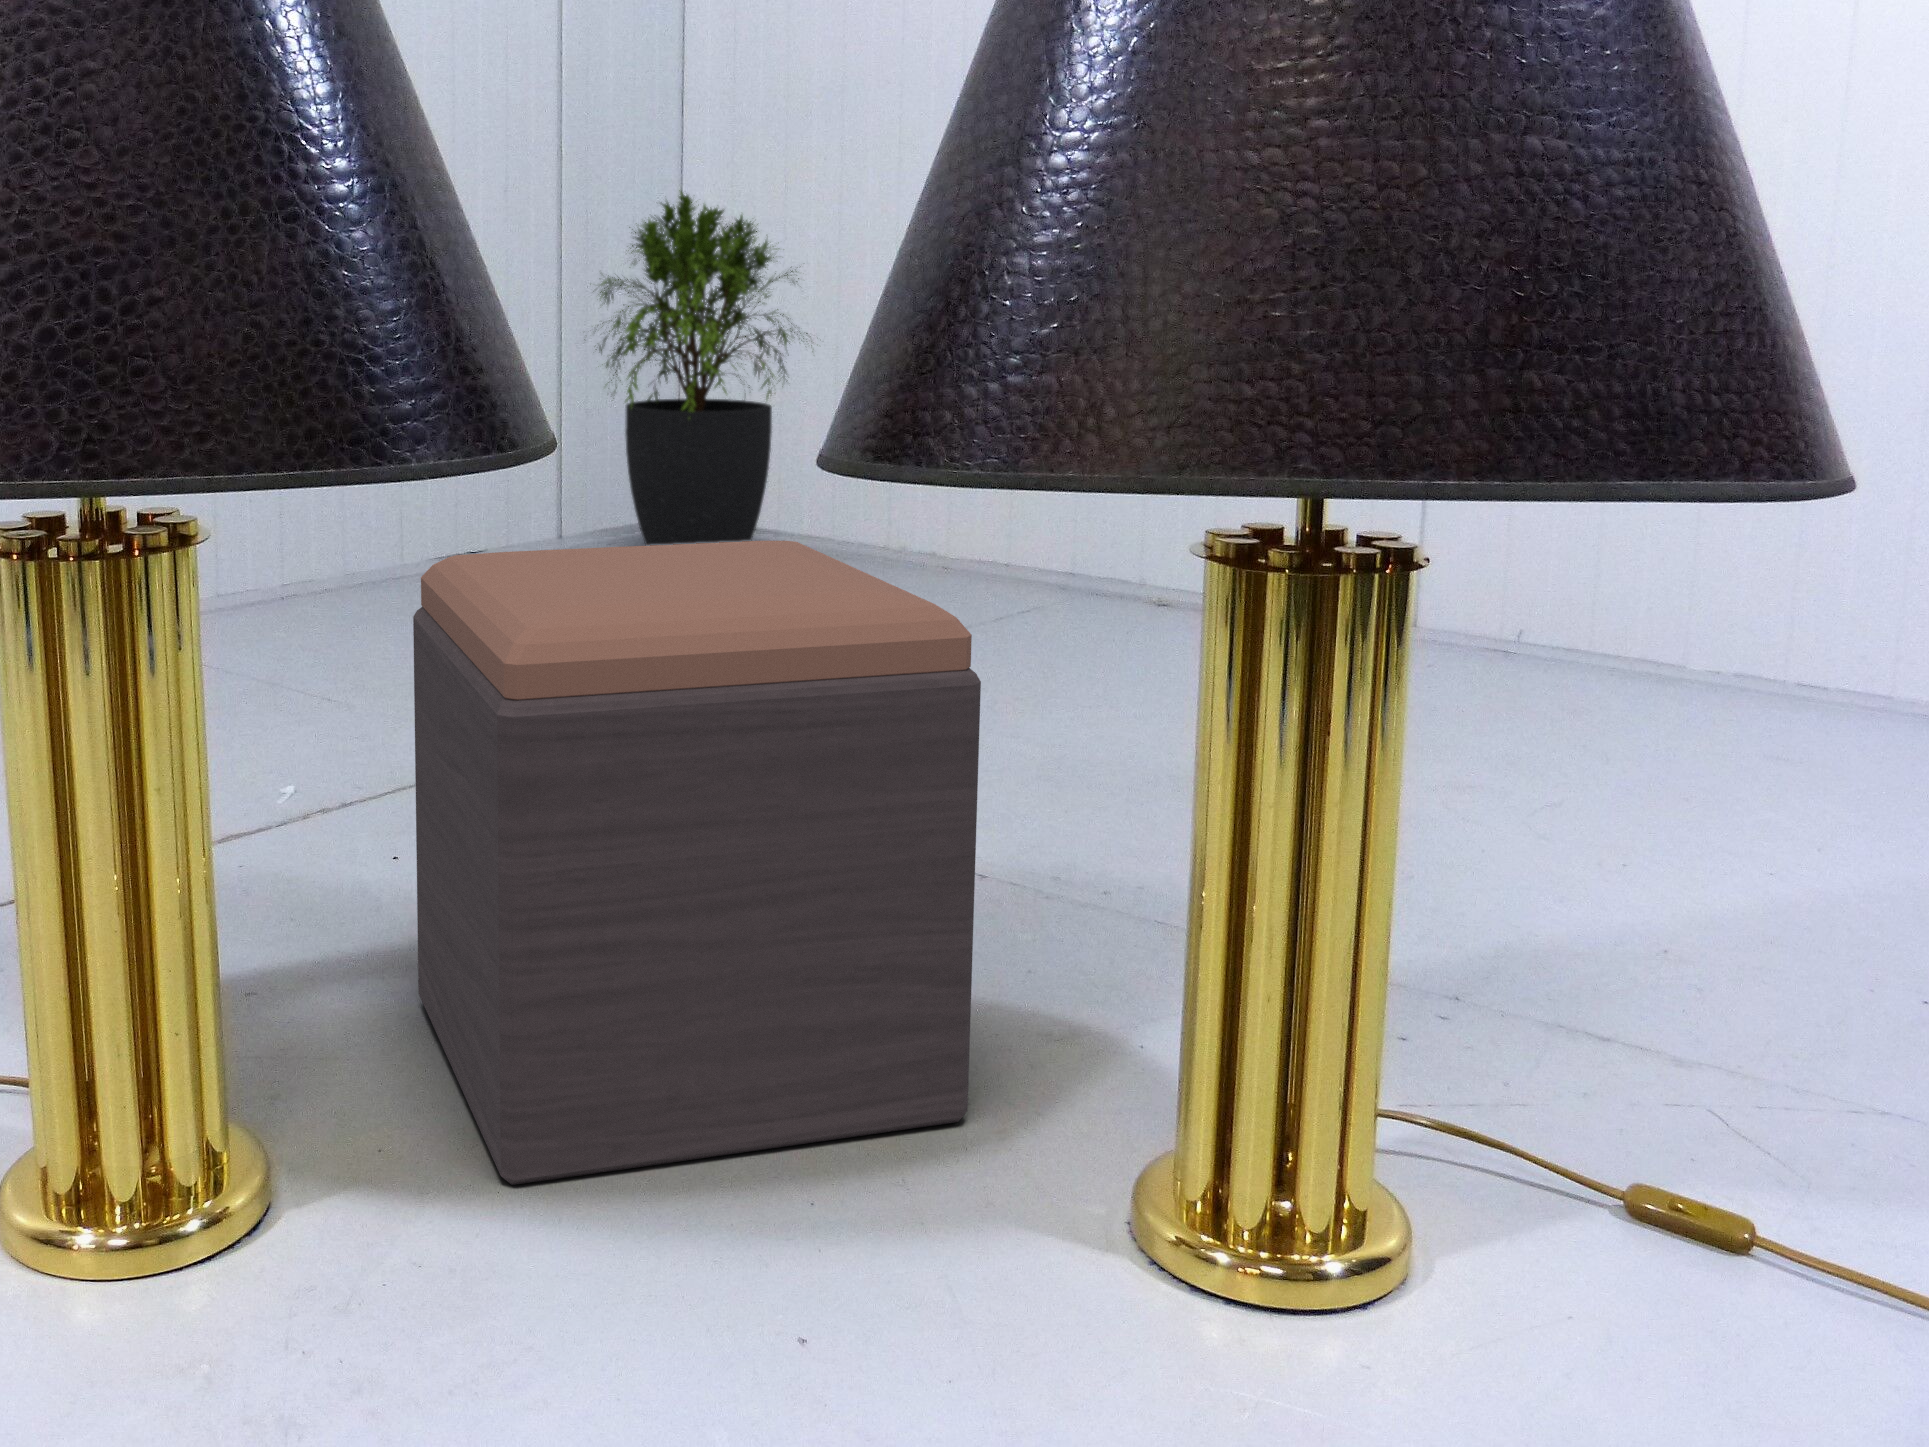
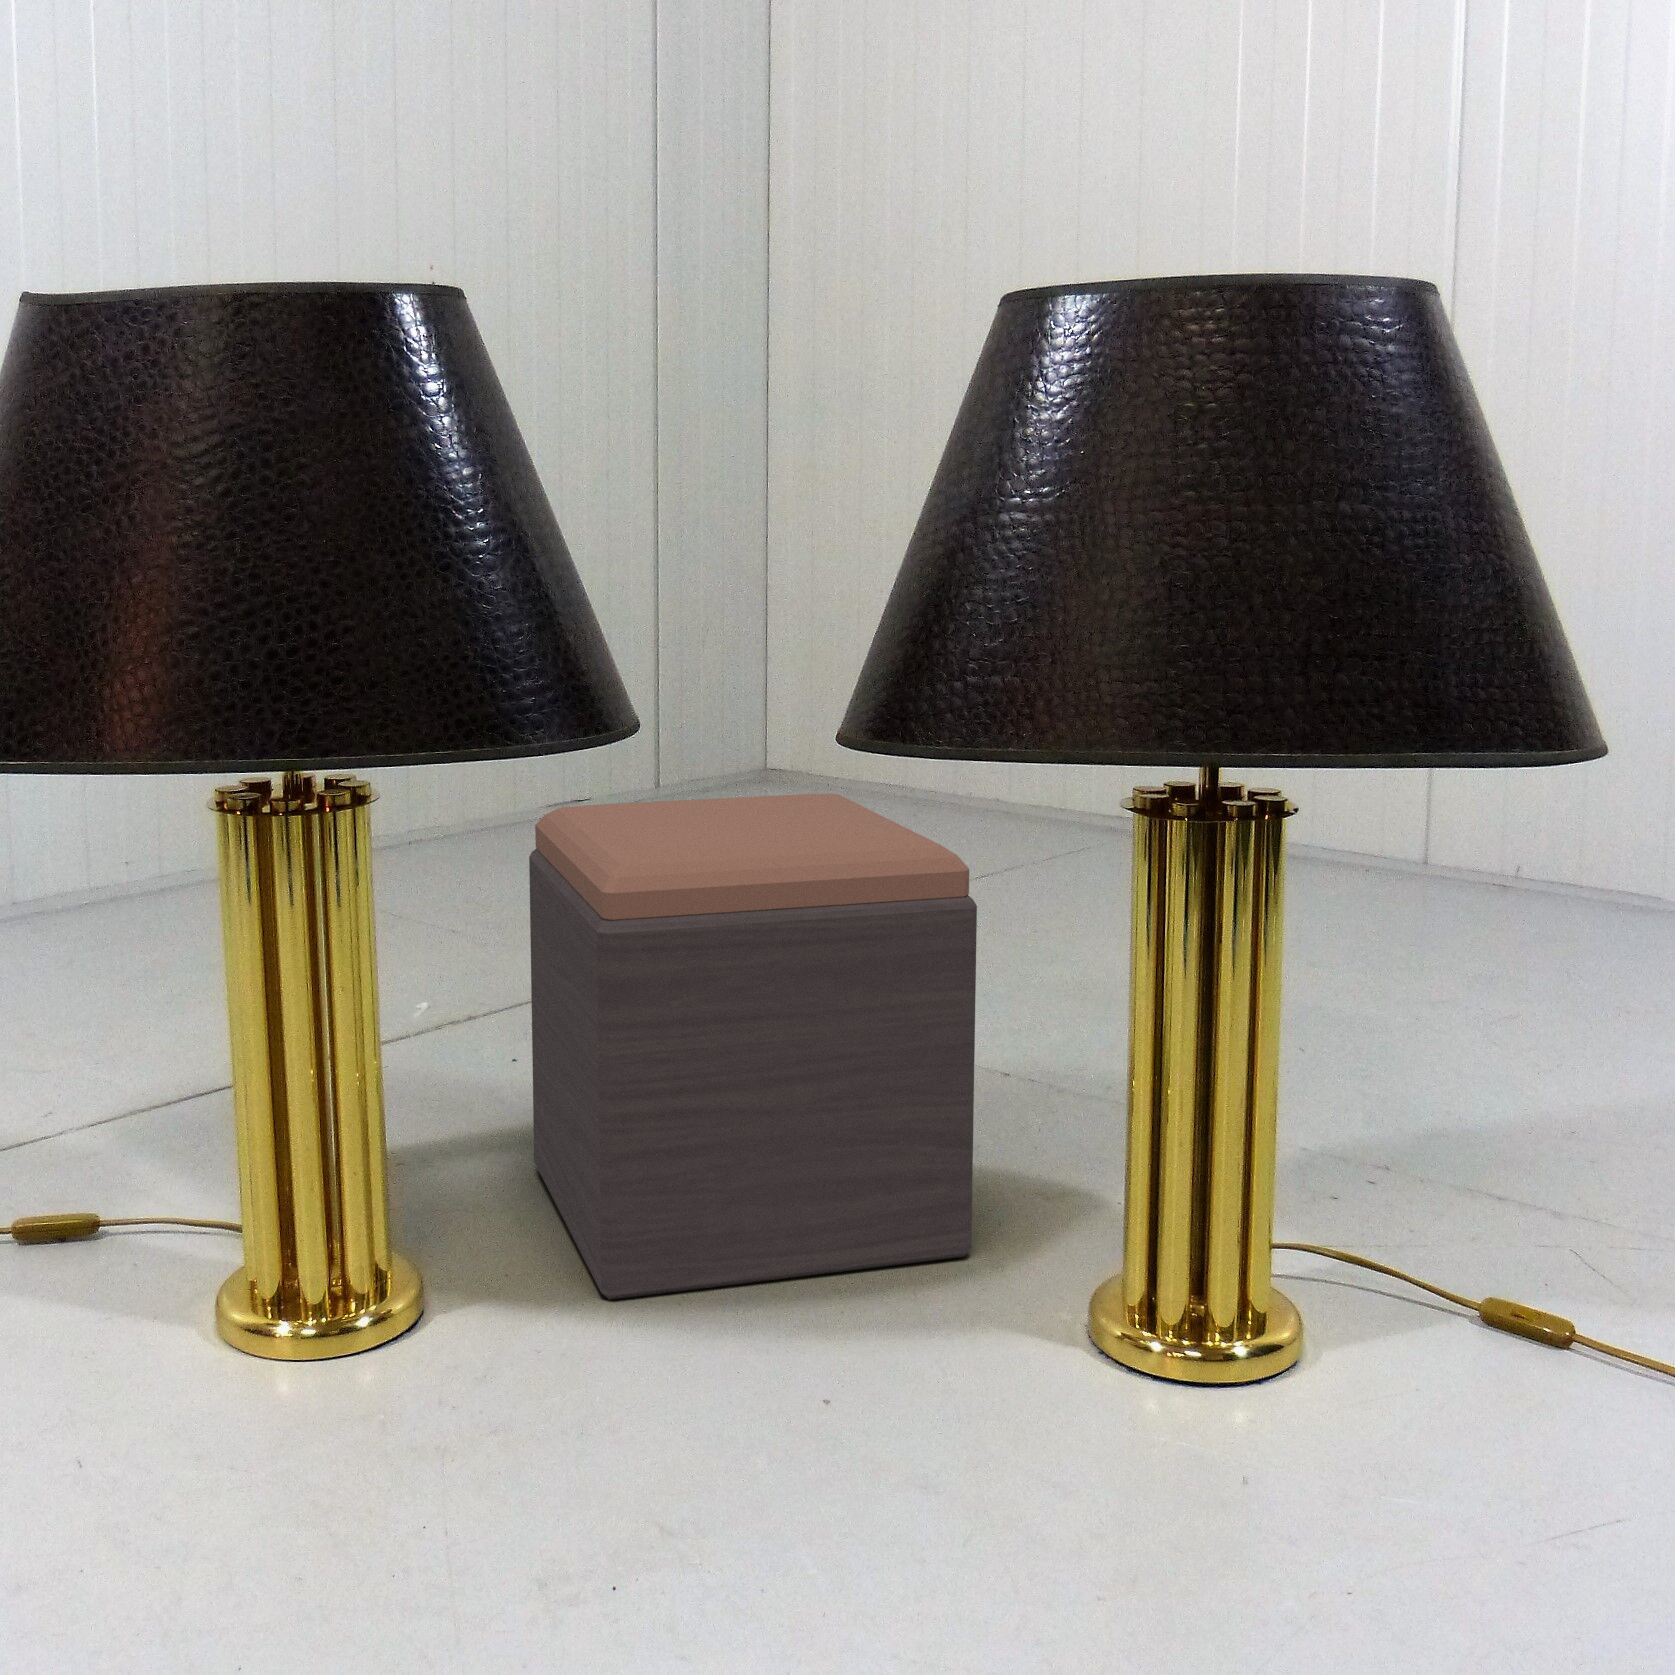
potted plant: present [593,190,812,546] -> none [669,472,890,811]

